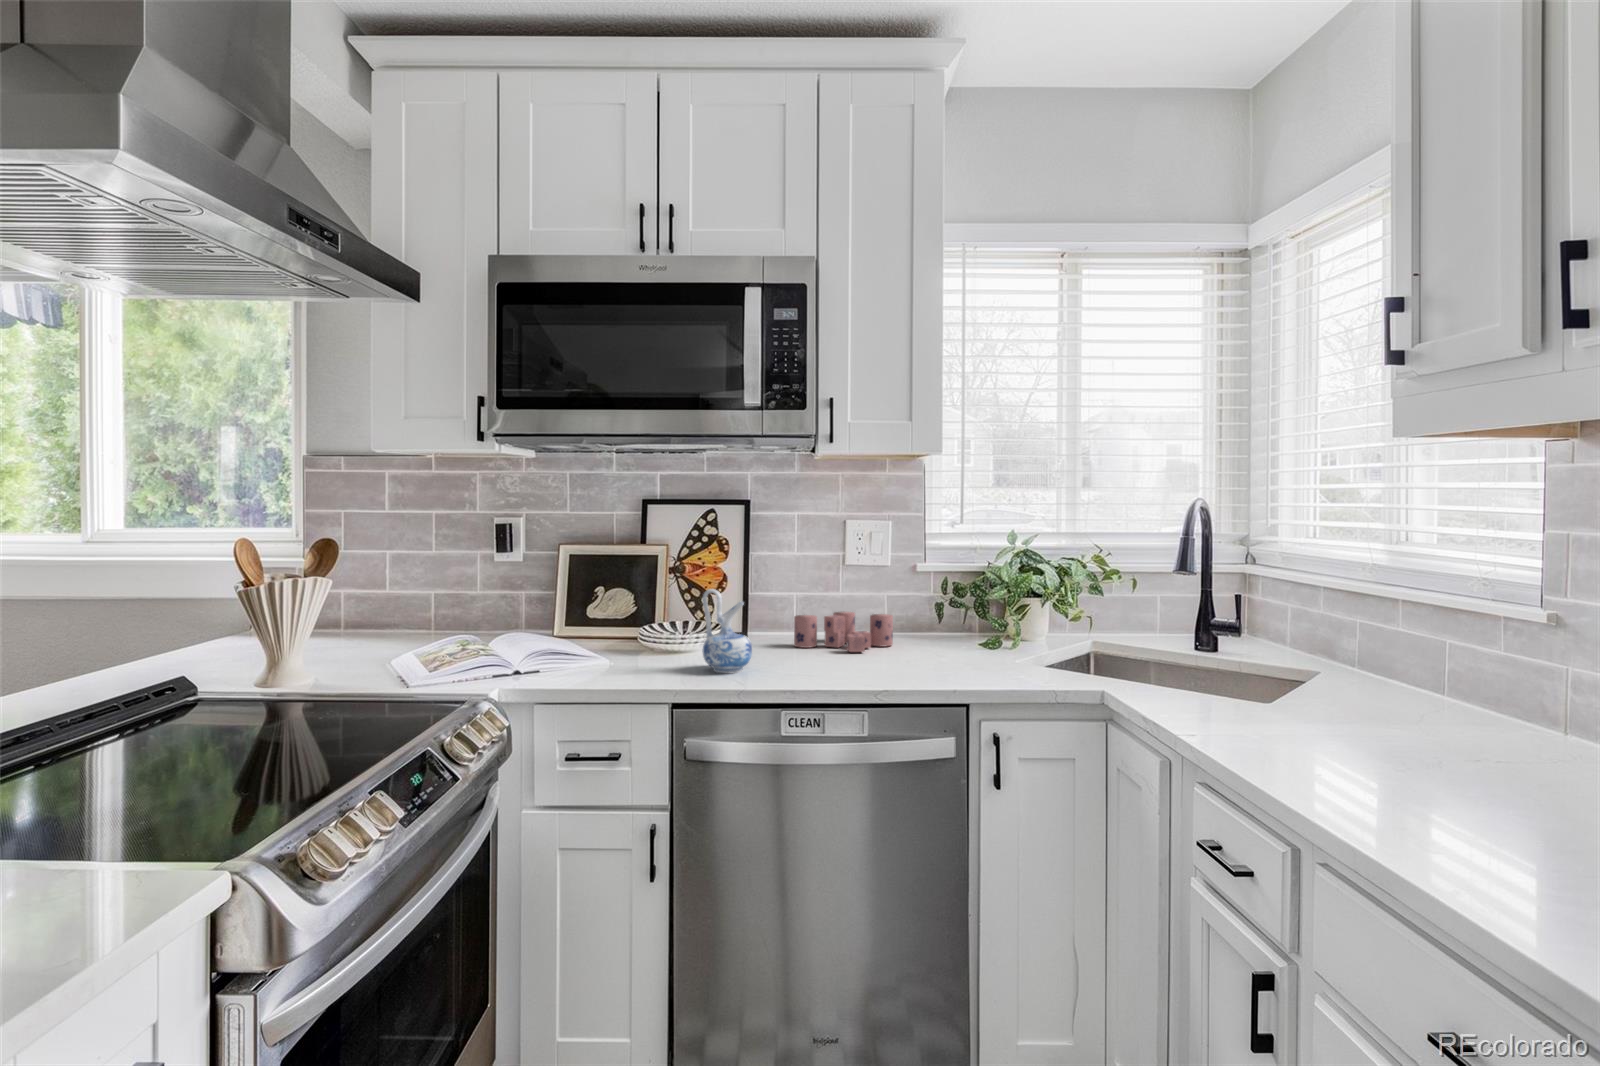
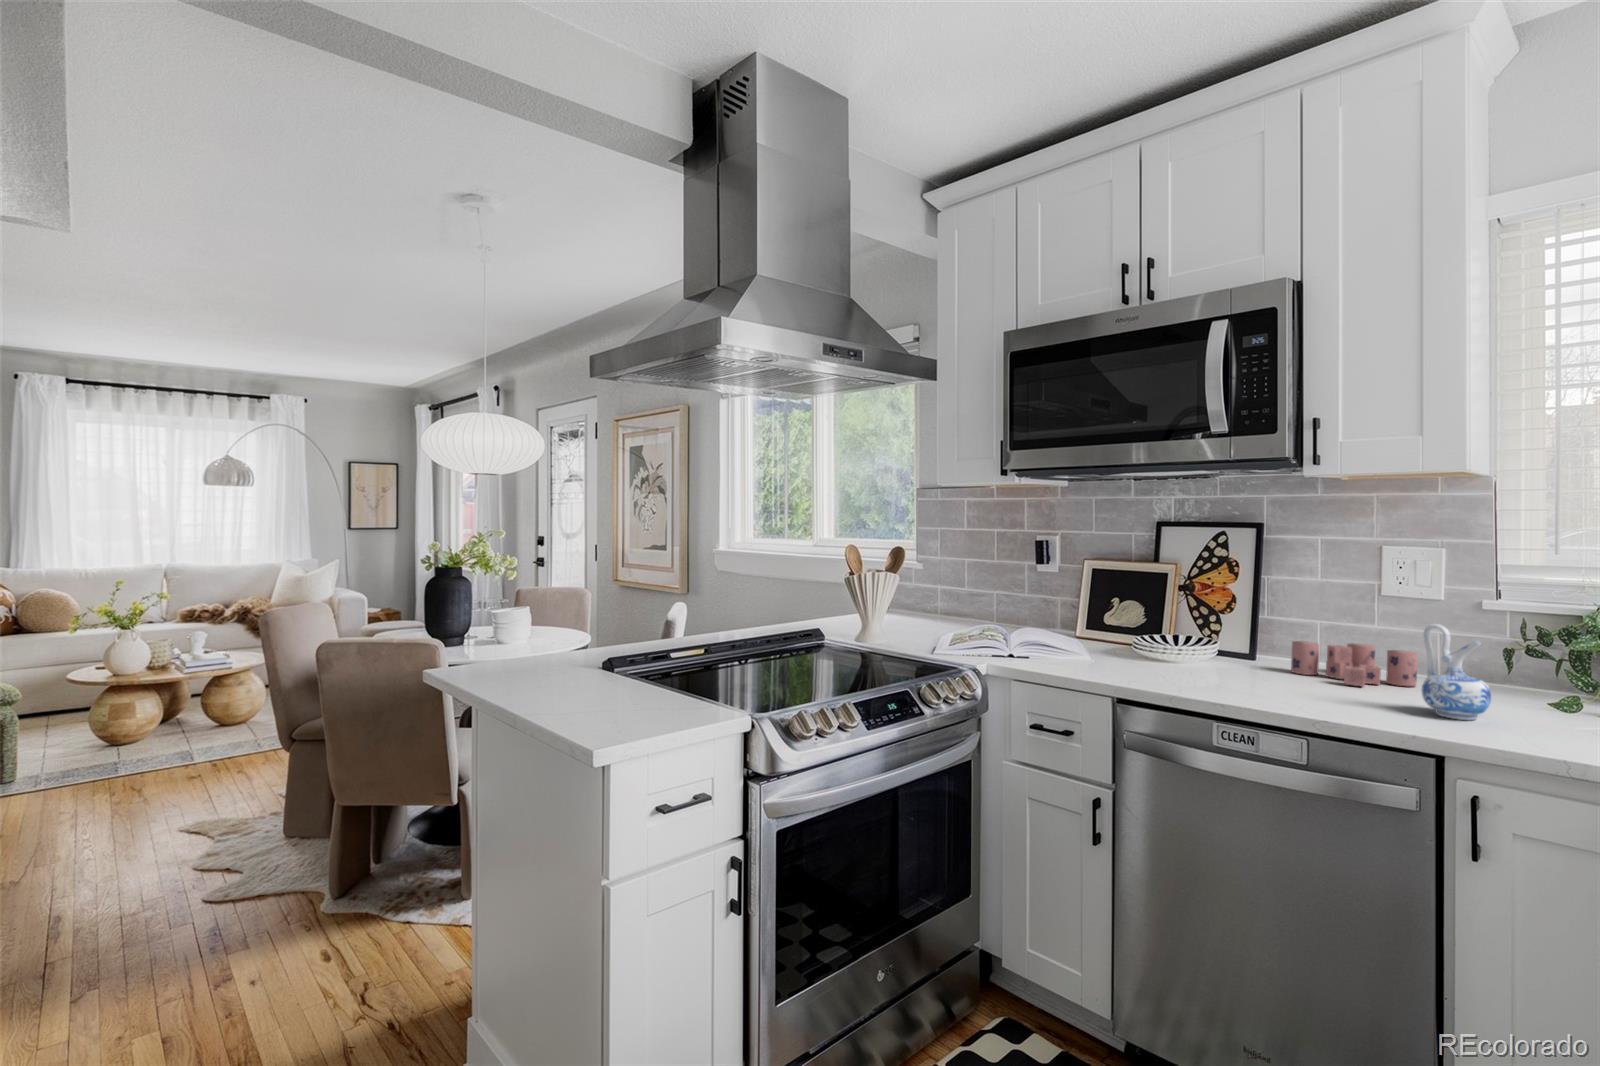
ceramic pitcher: present [703,589,752,673] -> present [1422,624,1491,720]

